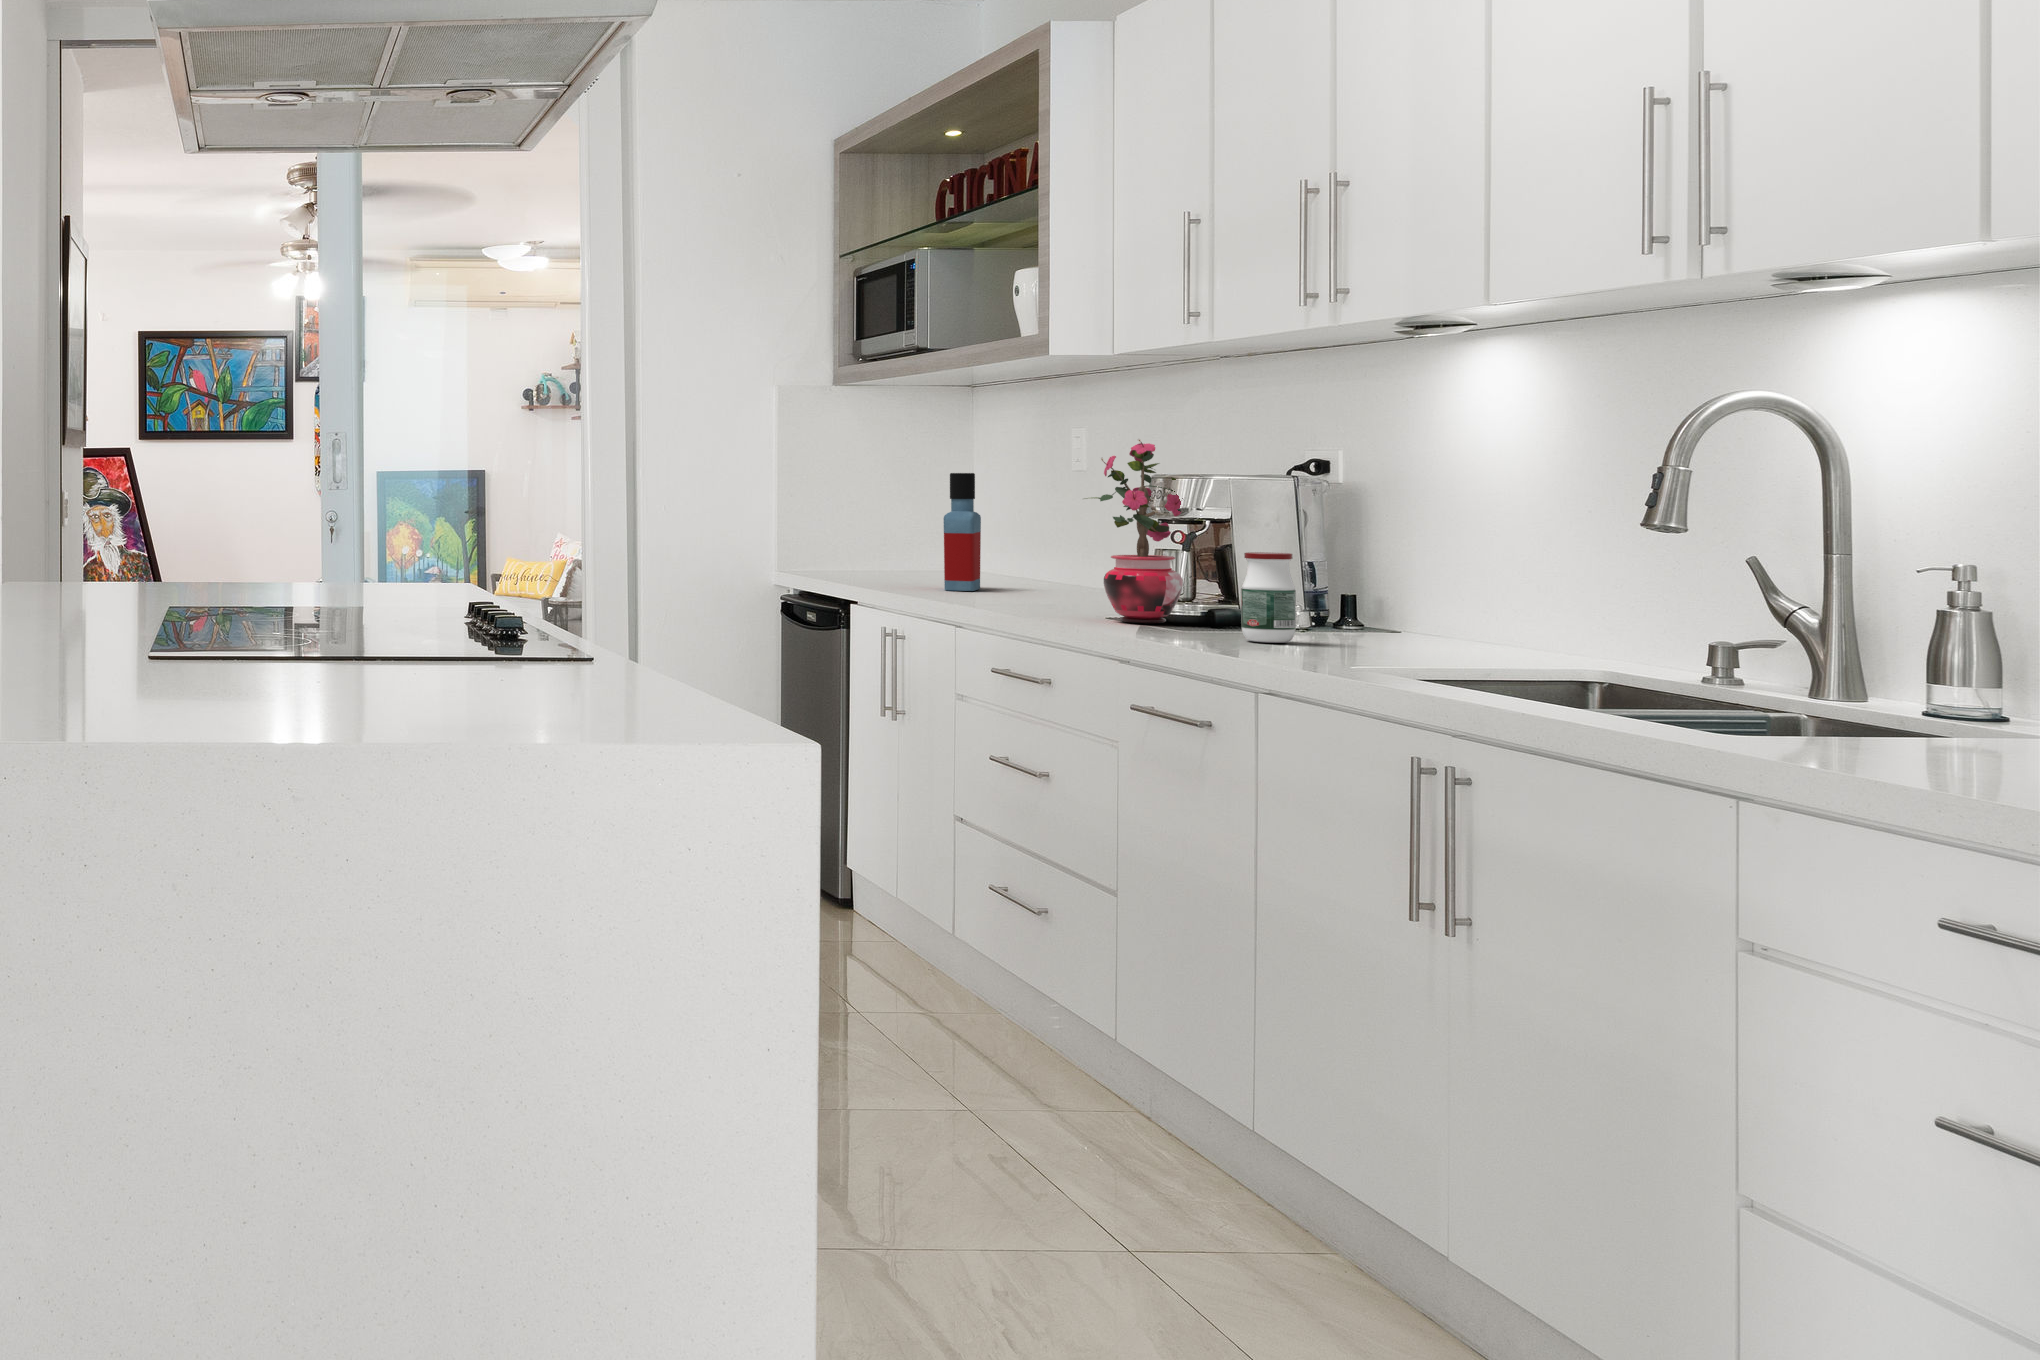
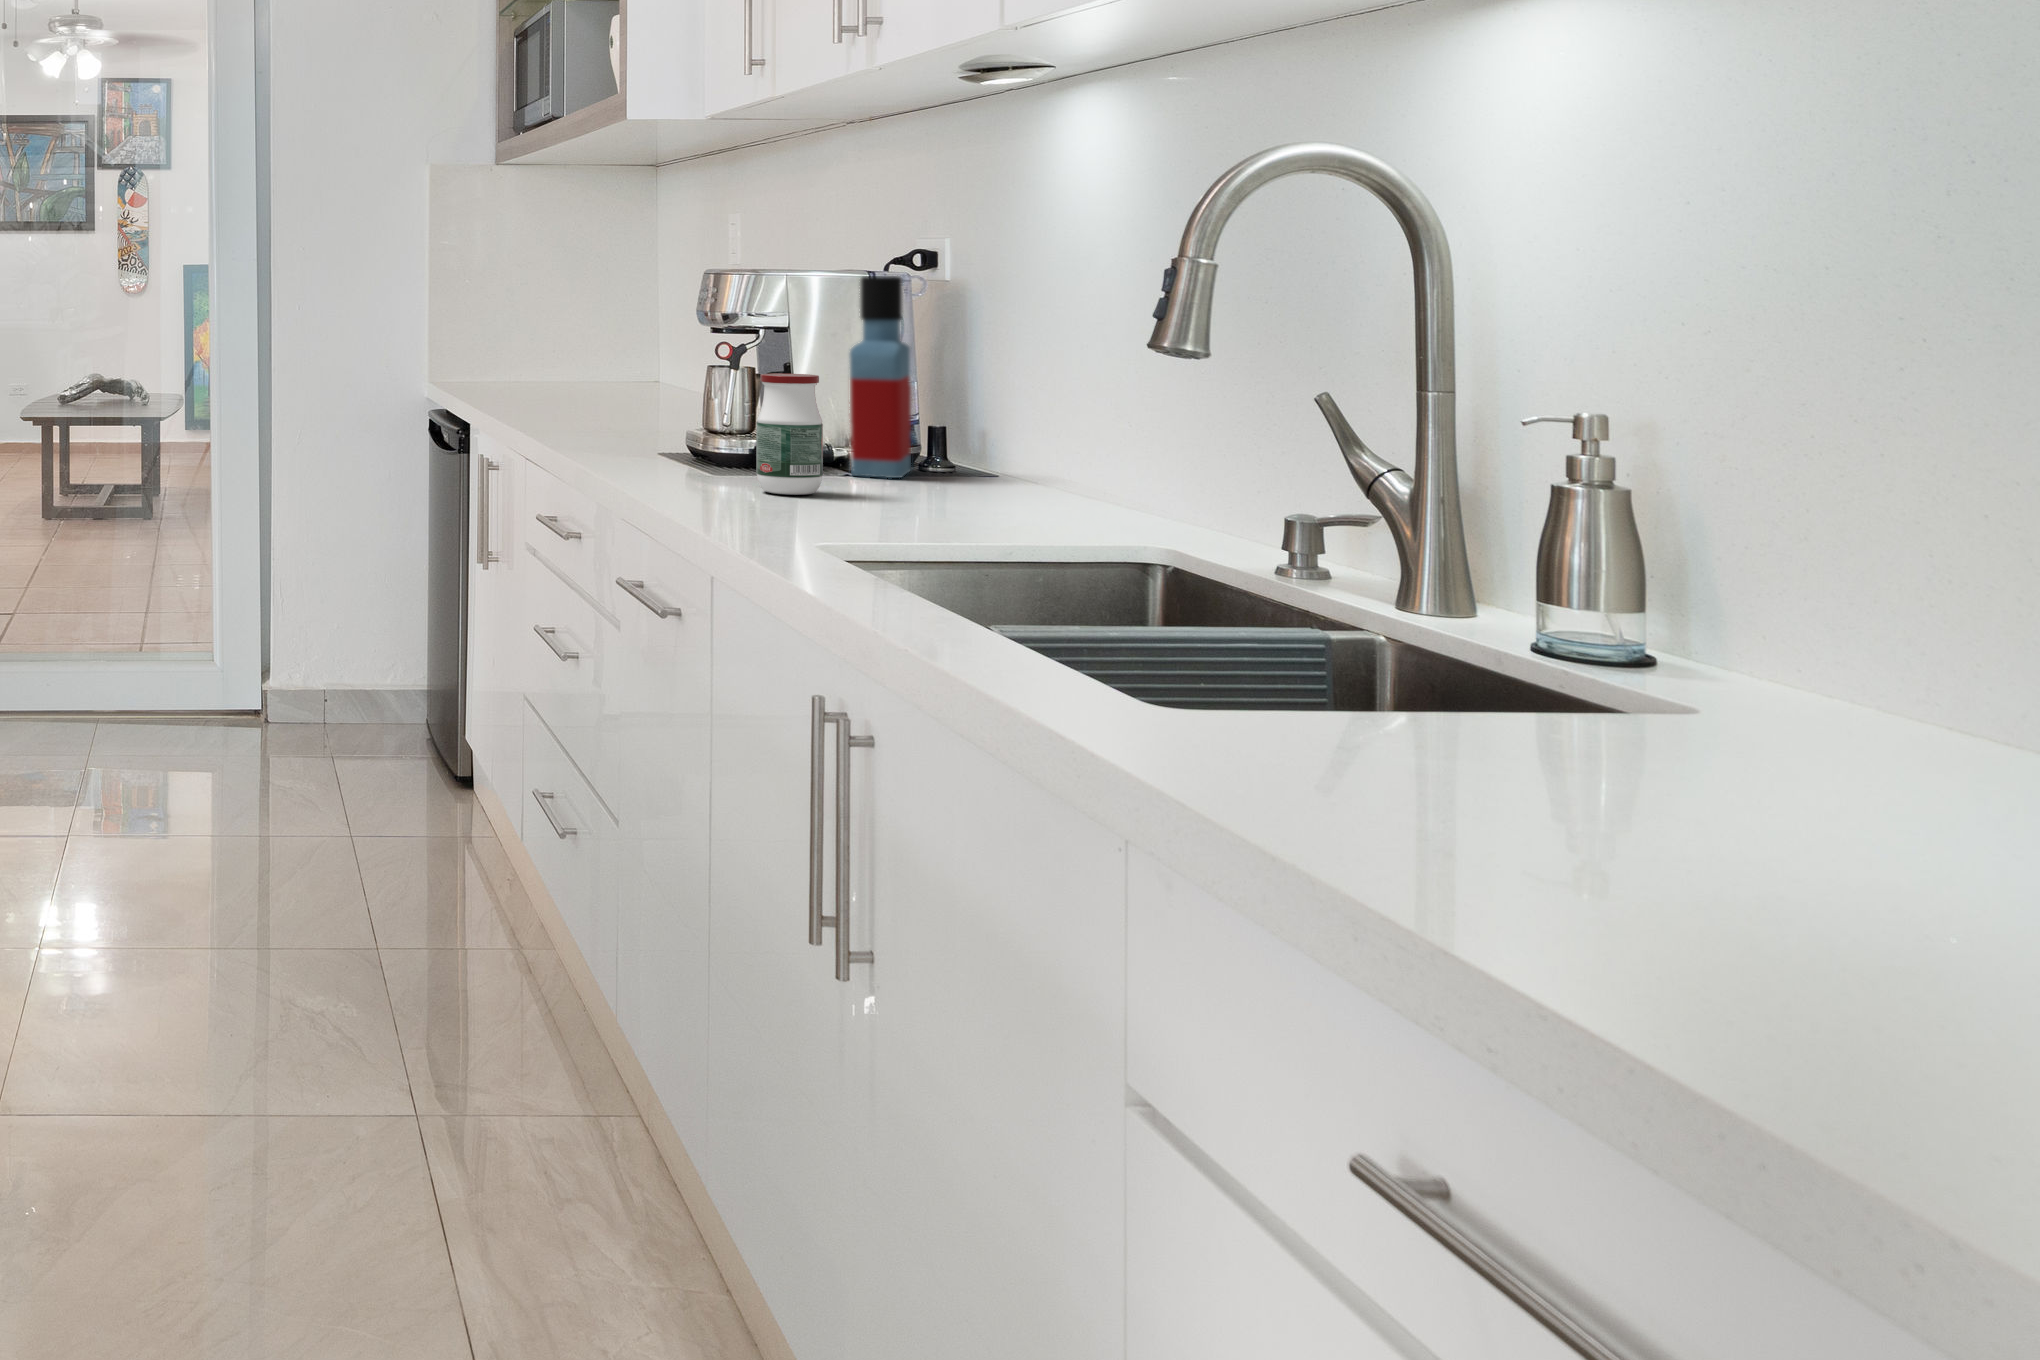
potted plant: present [1086,440,1183,623] -> none [615,224,752,462]
bottle: present [944,473,981,591] -> present [850,276,912,478]

